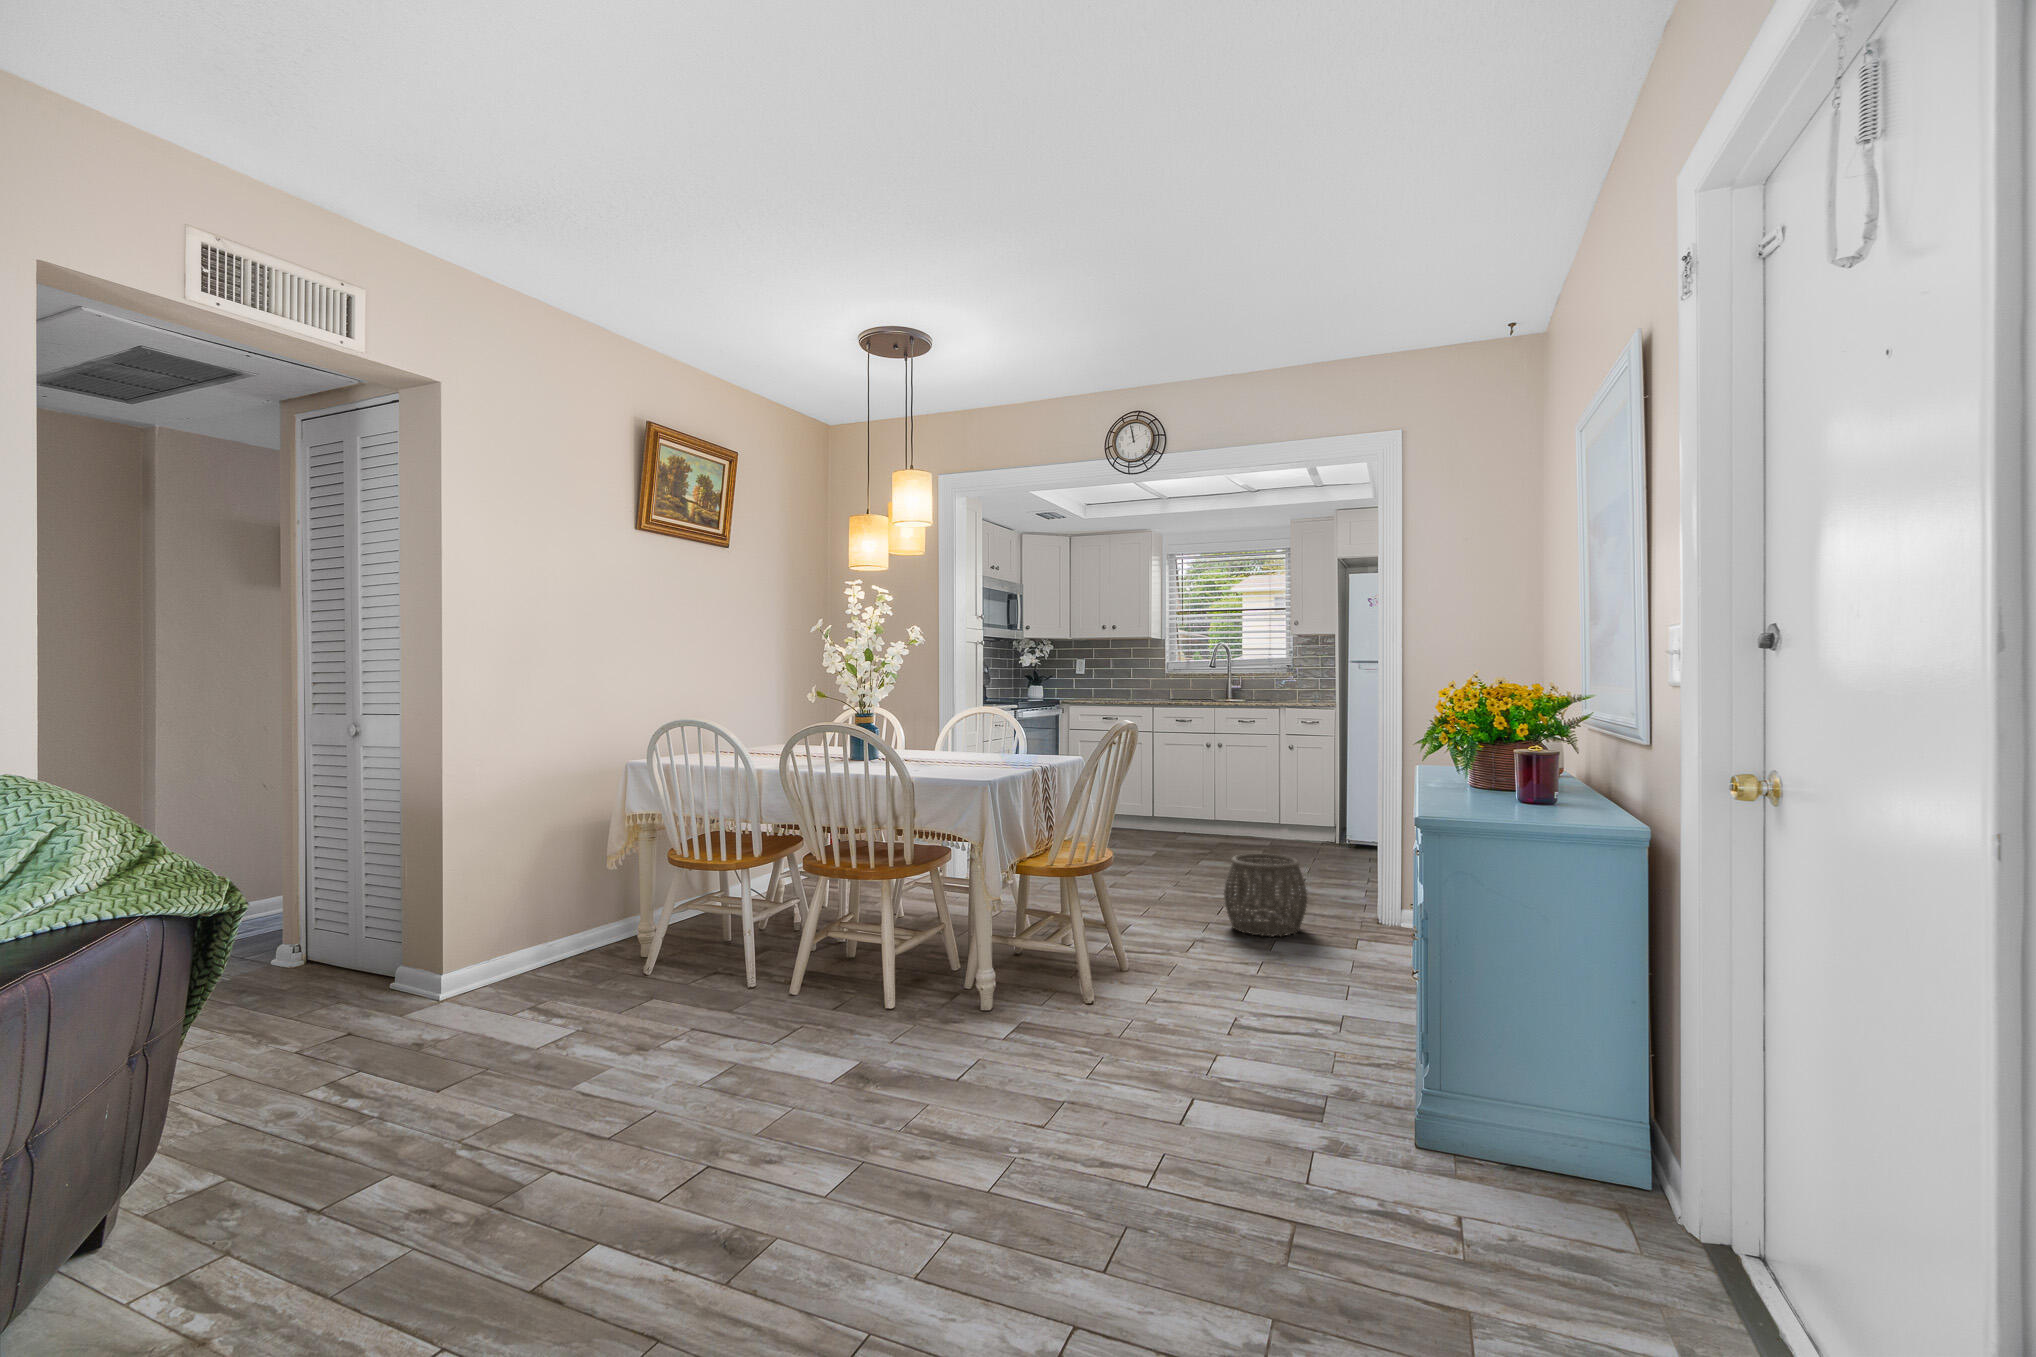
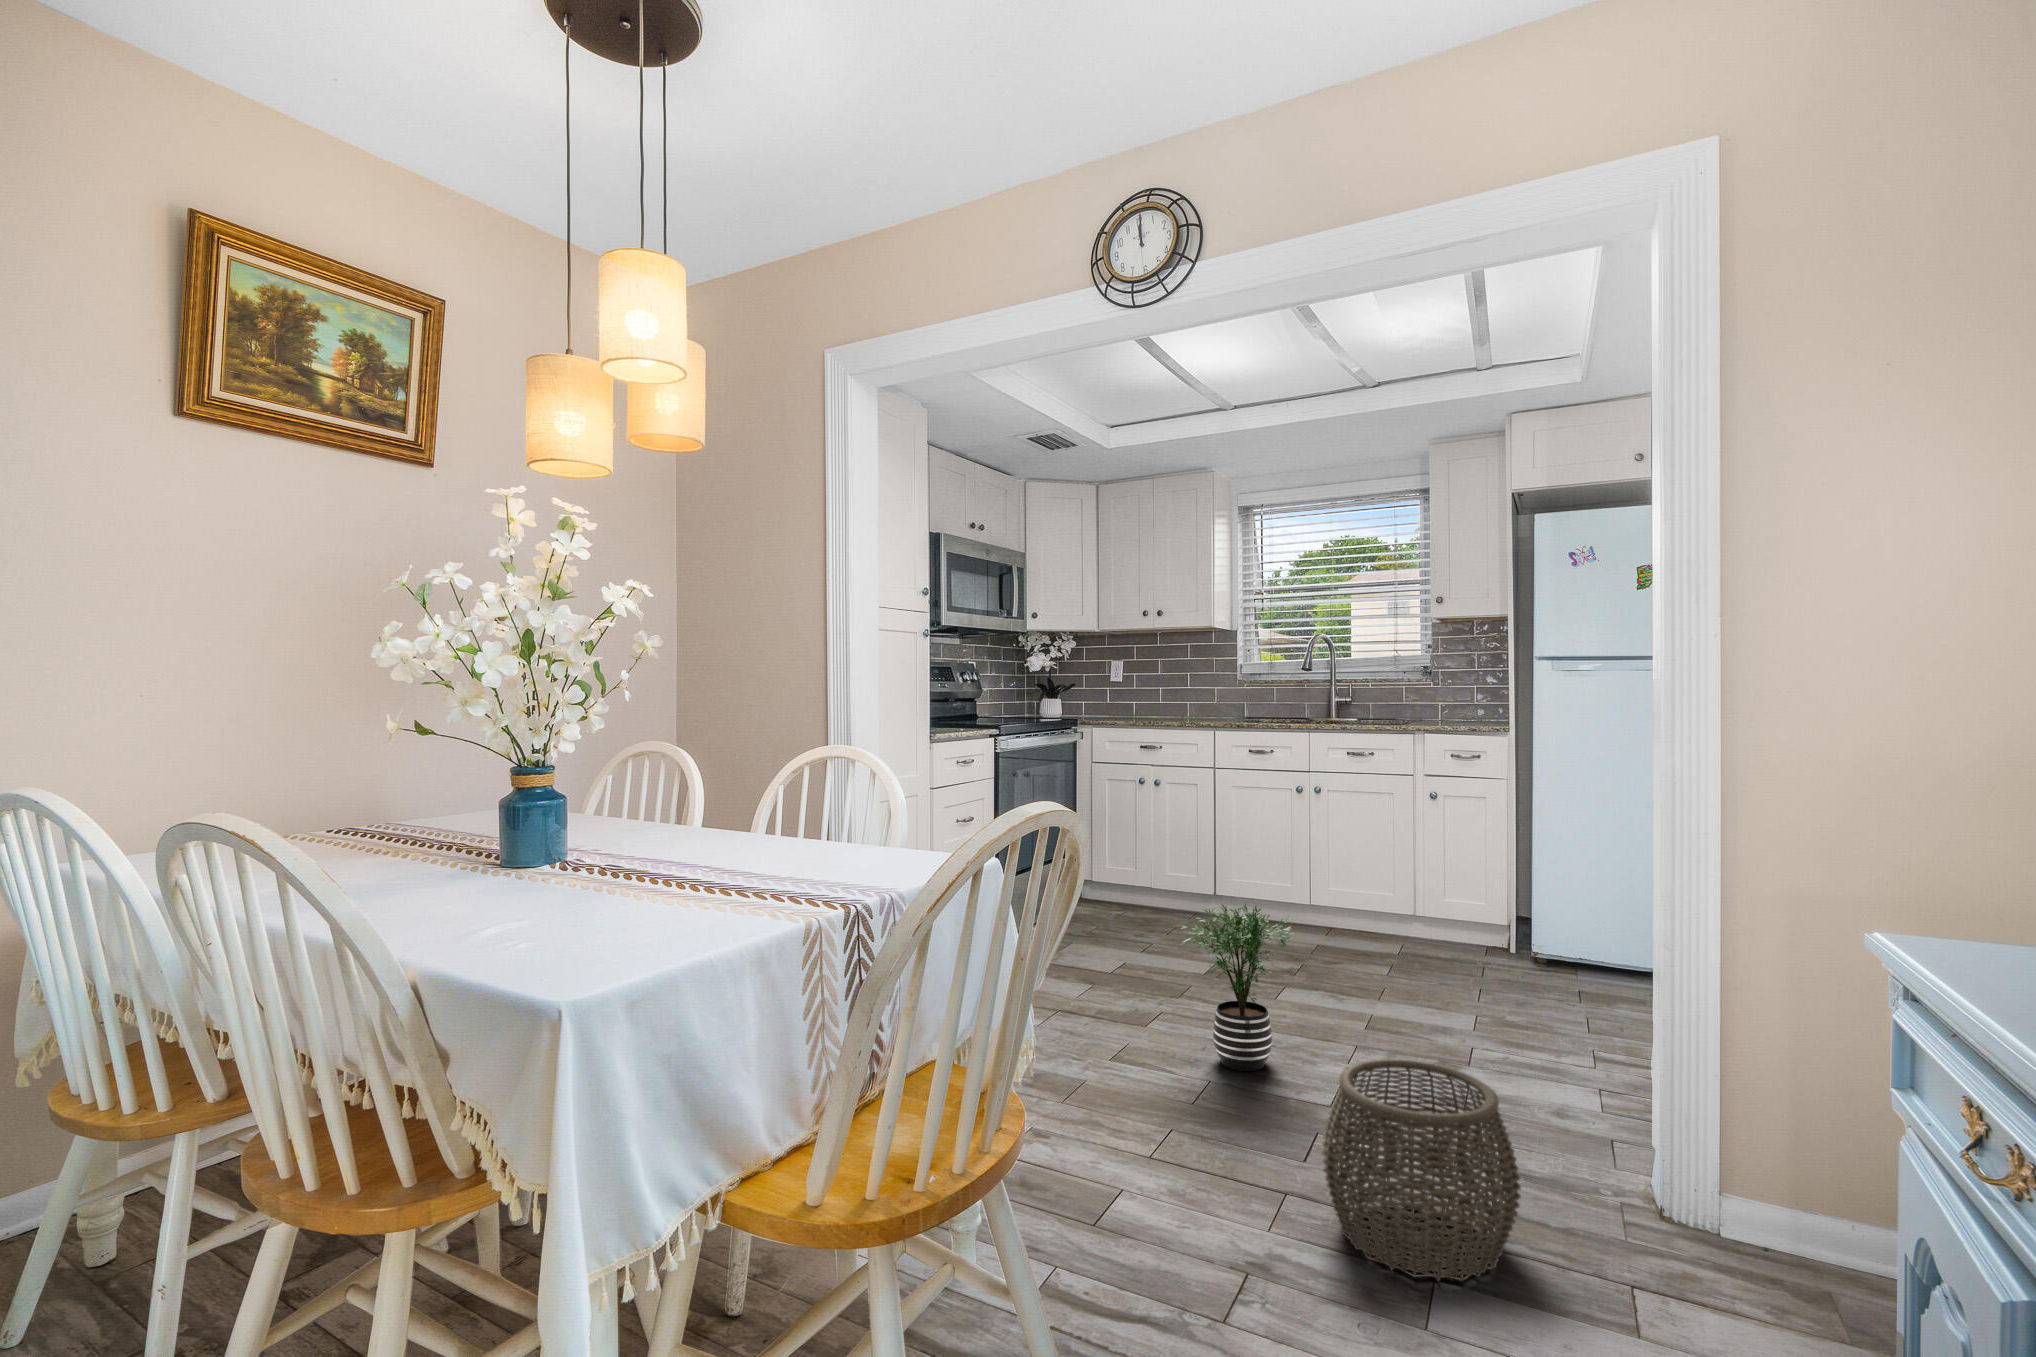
potted plant: none [1146,798,1209,888] -> present [1181,904,1295,1071]

